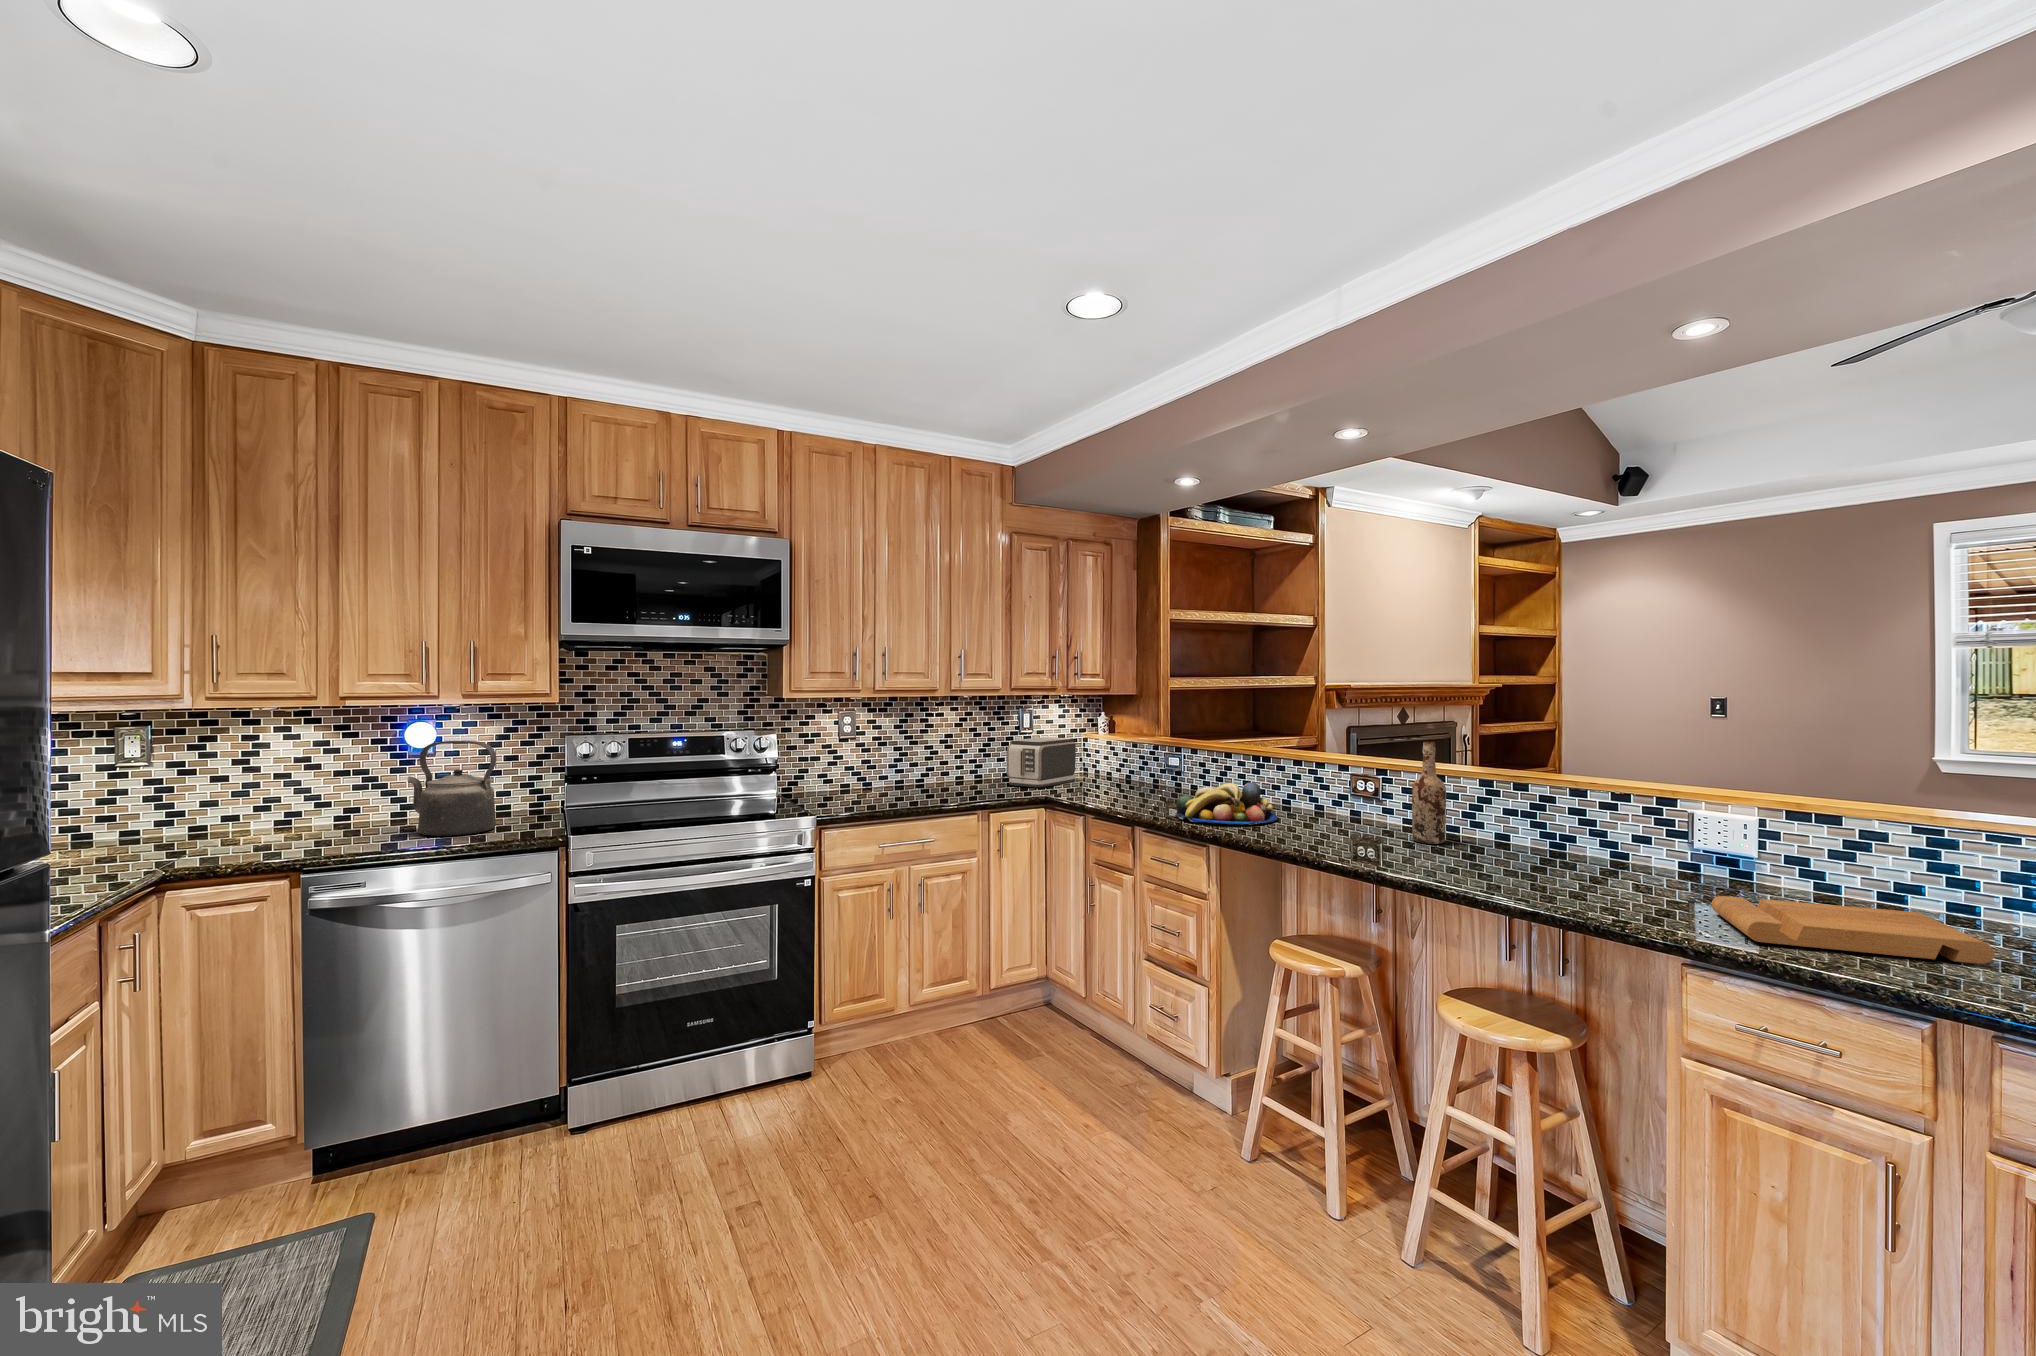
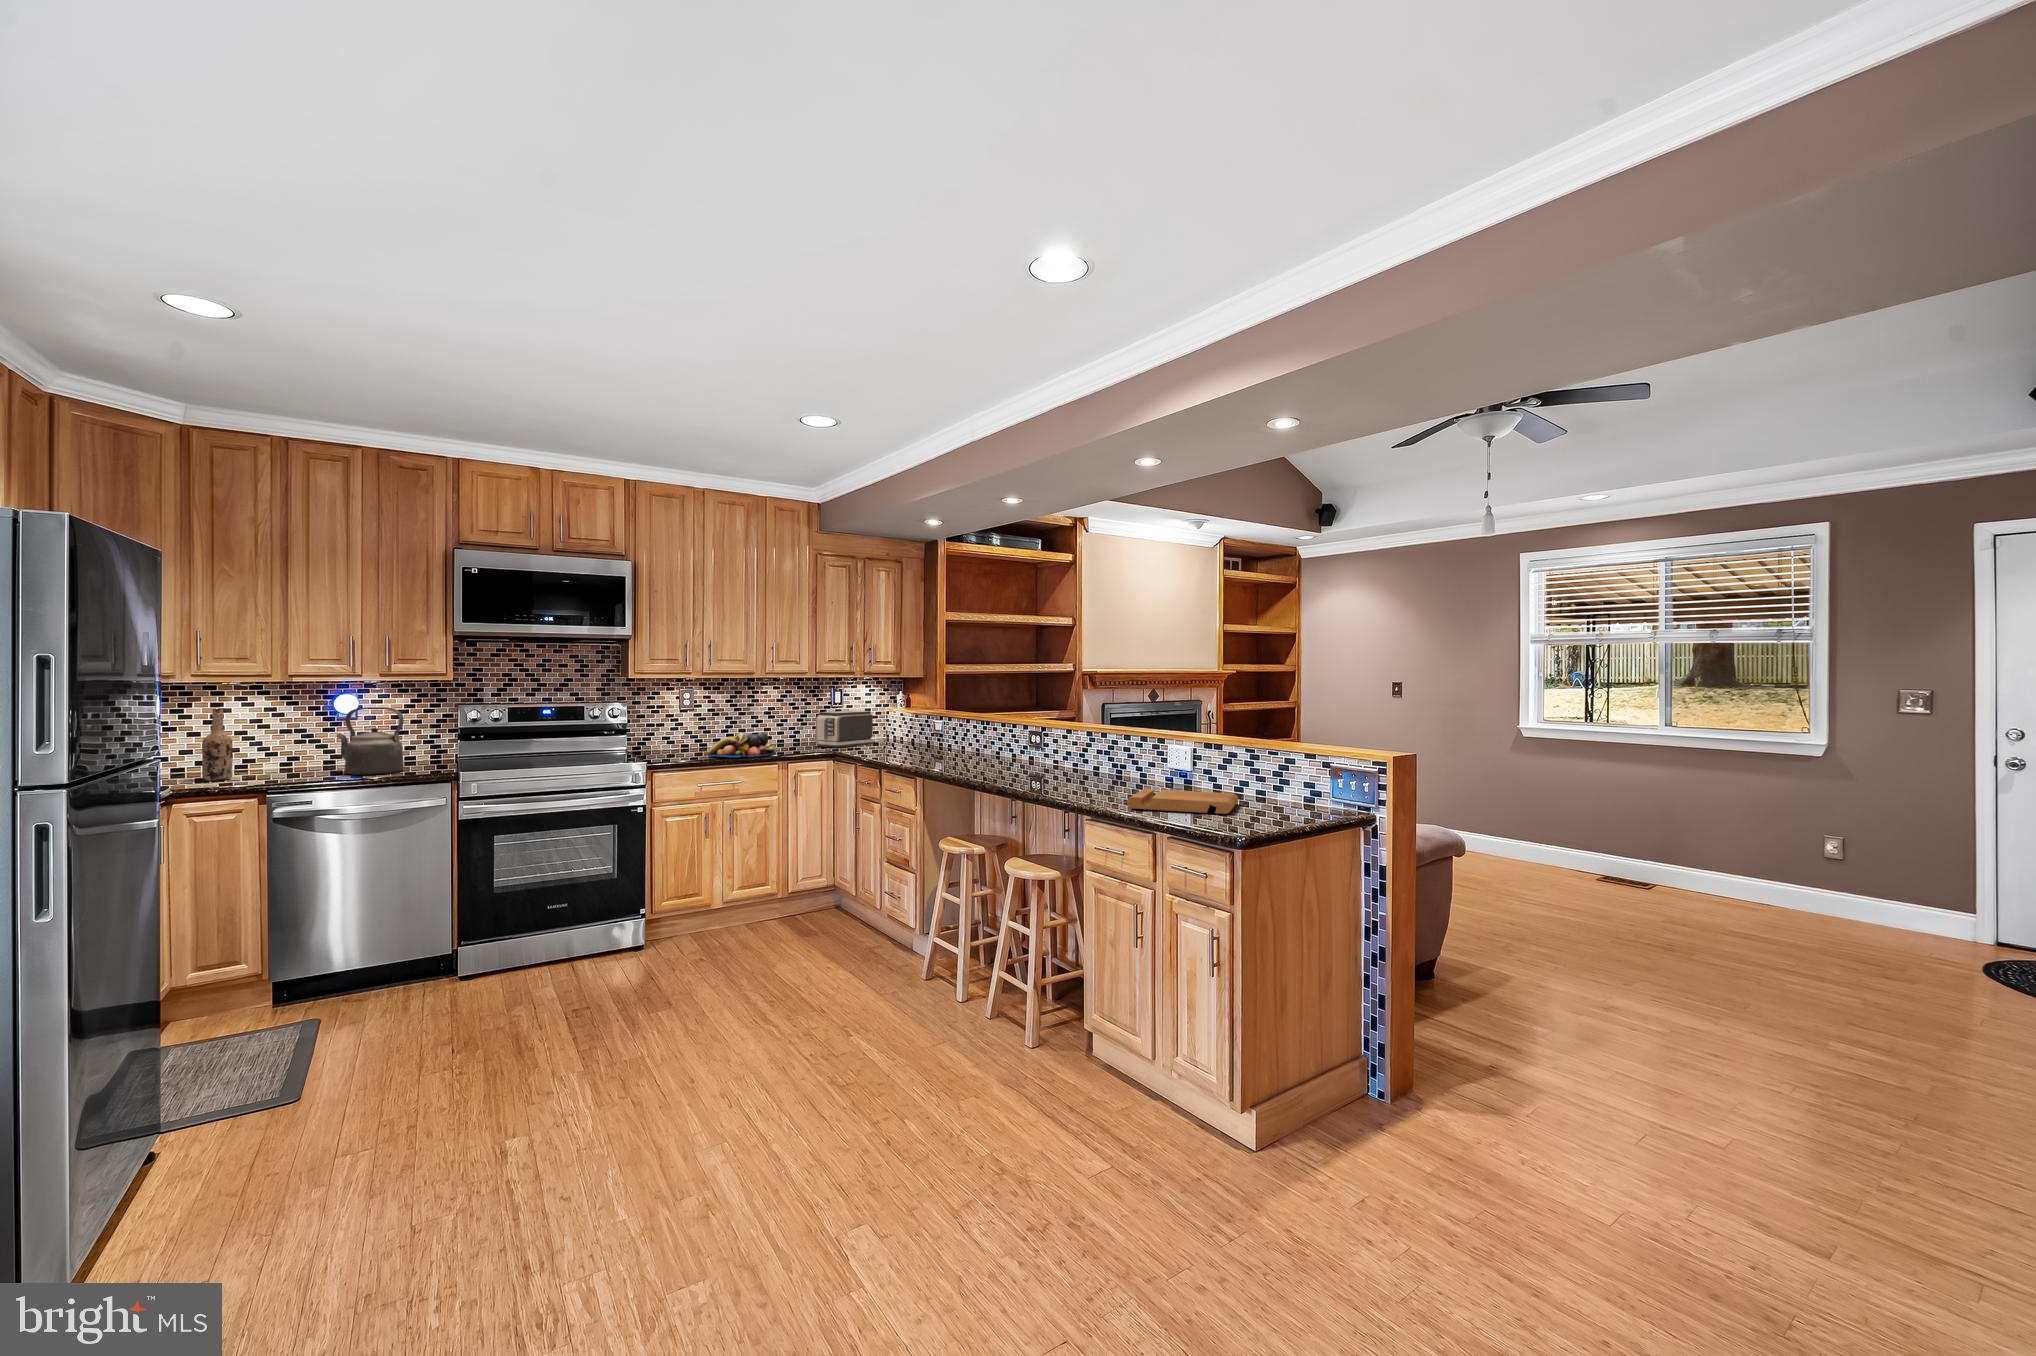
wine bottle: present [1412,742,1446,844] -> present [202,709,233,781]
fruit bowl: present [1175,782,1278,824] -> present [708,733,775,757]

